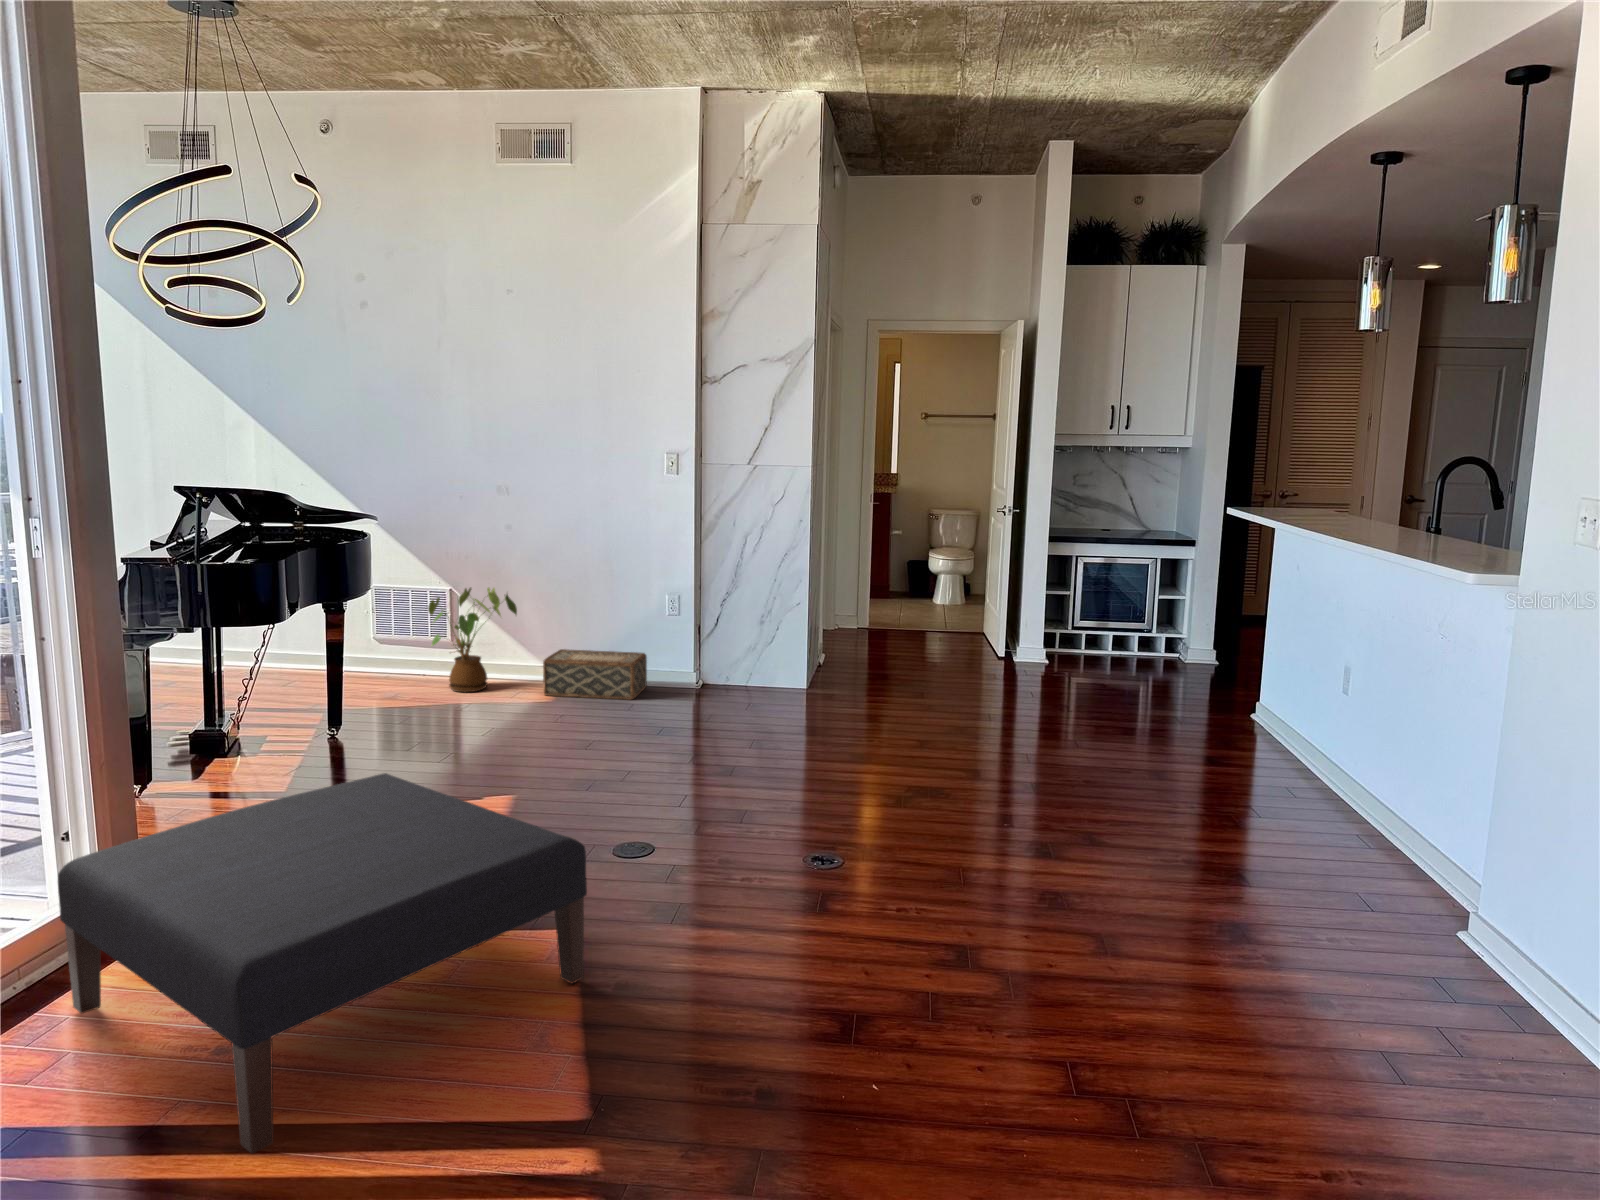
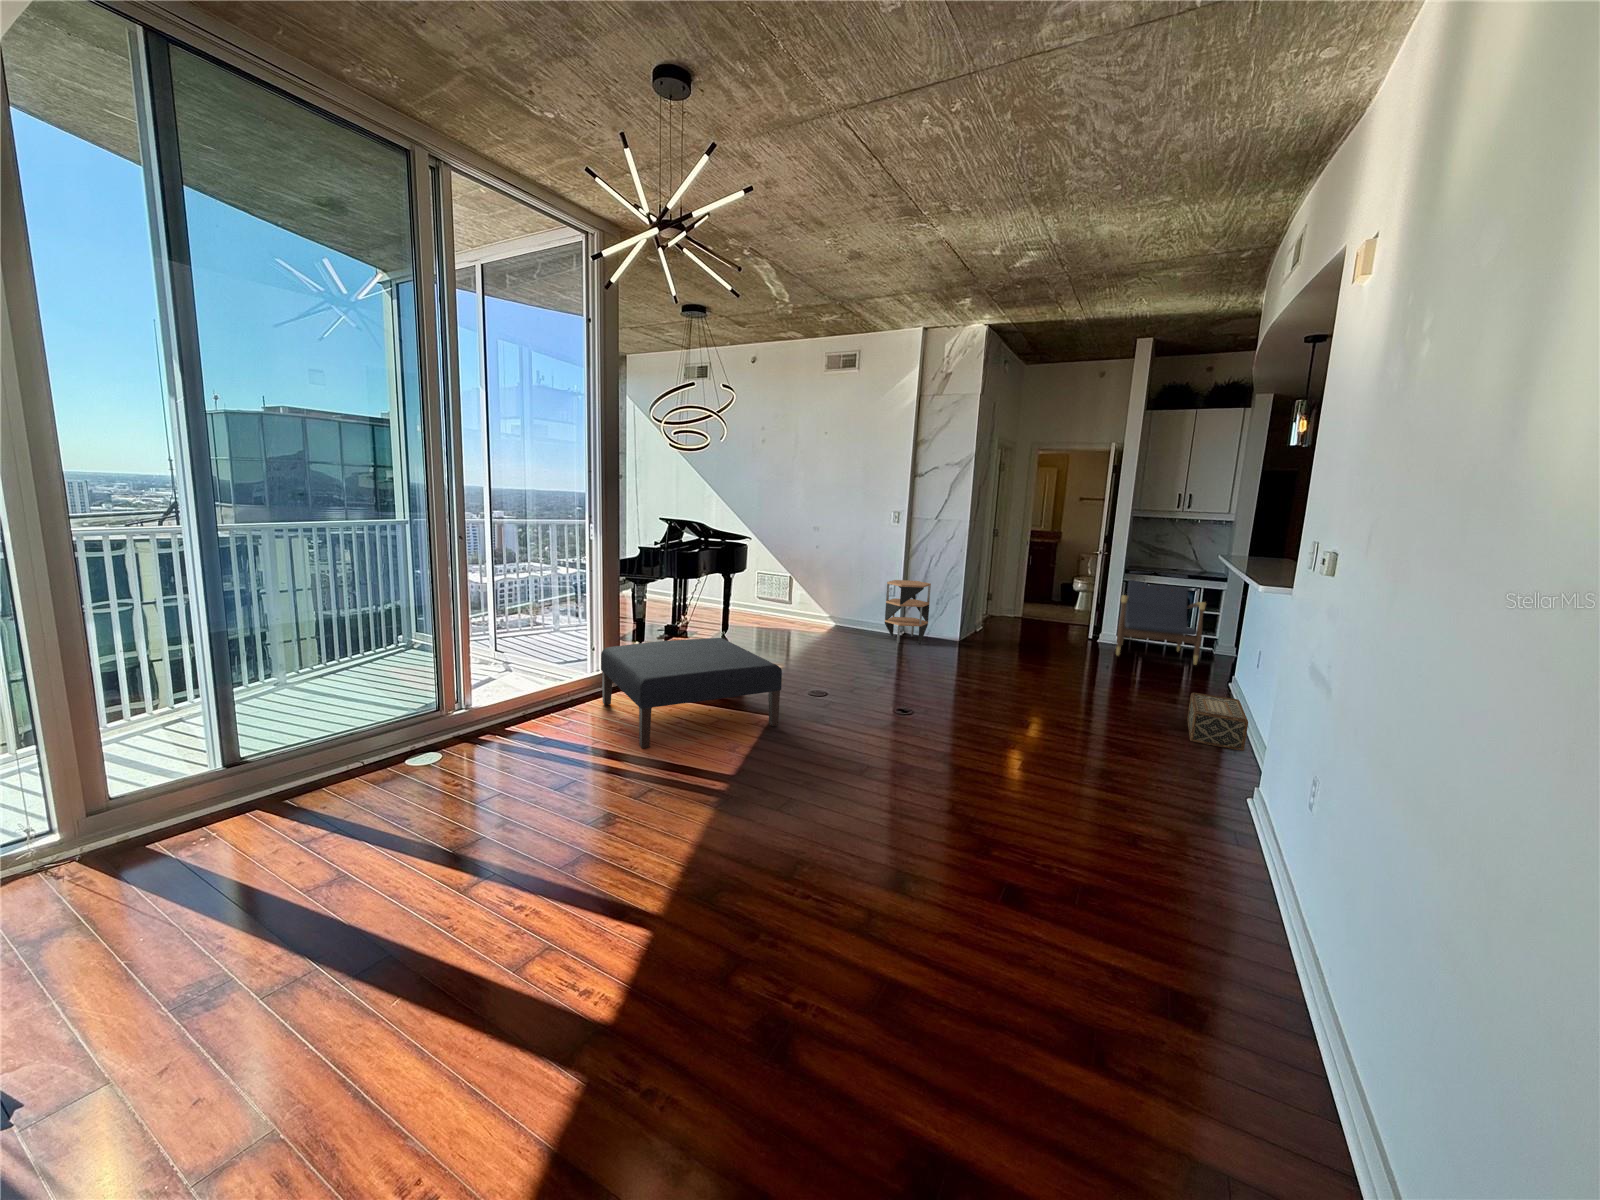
lounge chair: none [1050,537,1187,685] -> present [1116,571,1206,665]
side table: none [670,581,750,707] -> present [885,580,931,644]
house plant: present [428,588,517,692] -> none [775,575,816,626]
woven basket: present [543,649,647,700] -> present [1187,693,1248,751]

